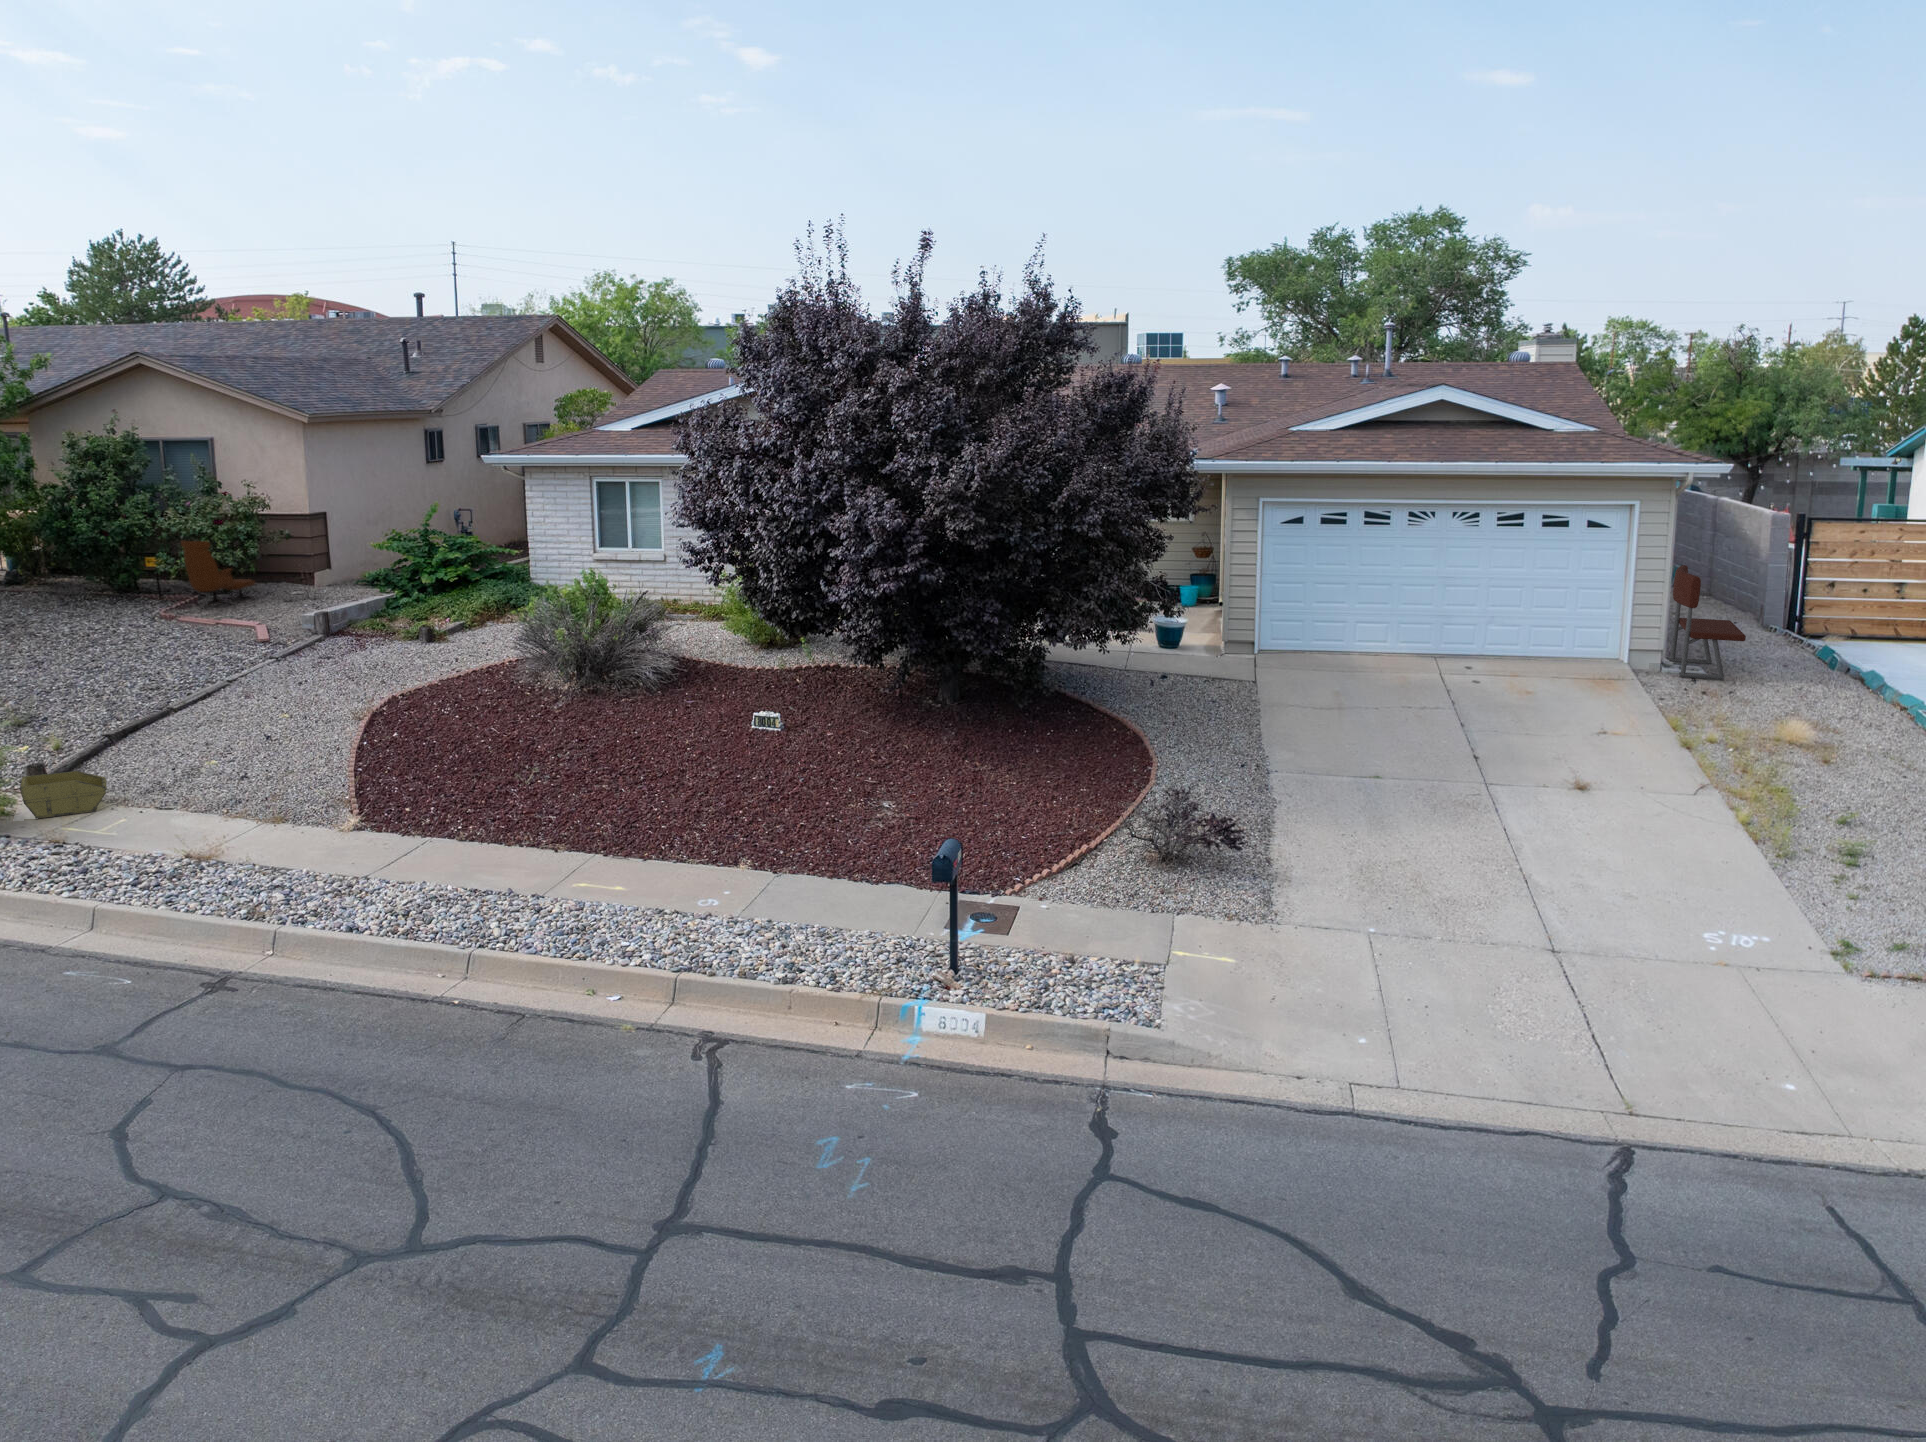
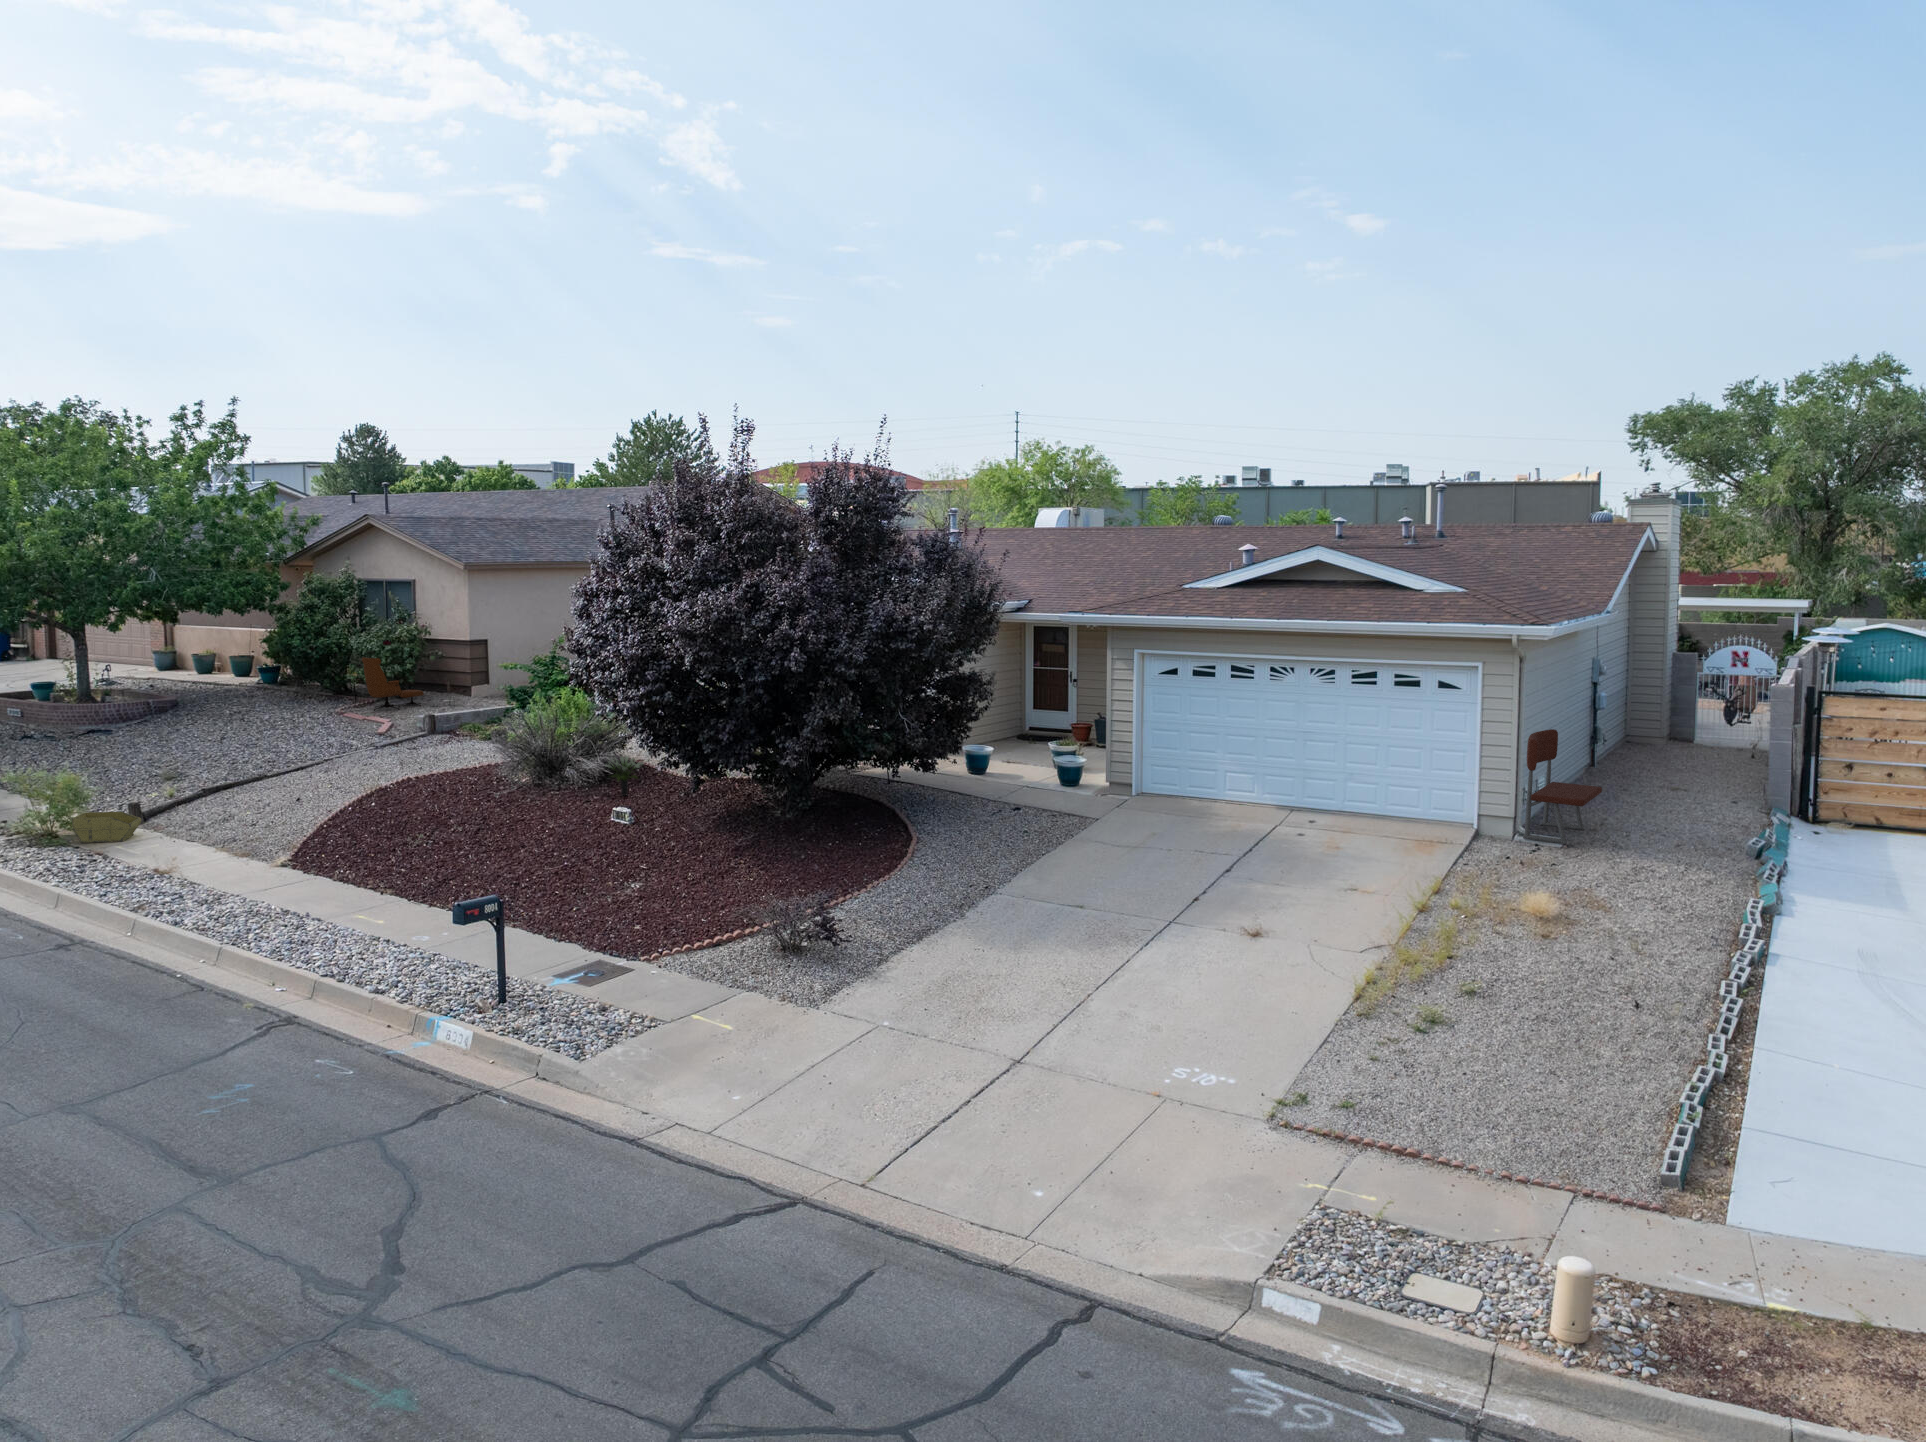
potted plant: none [685,649,731,699] -> present [606,755,643,796]

